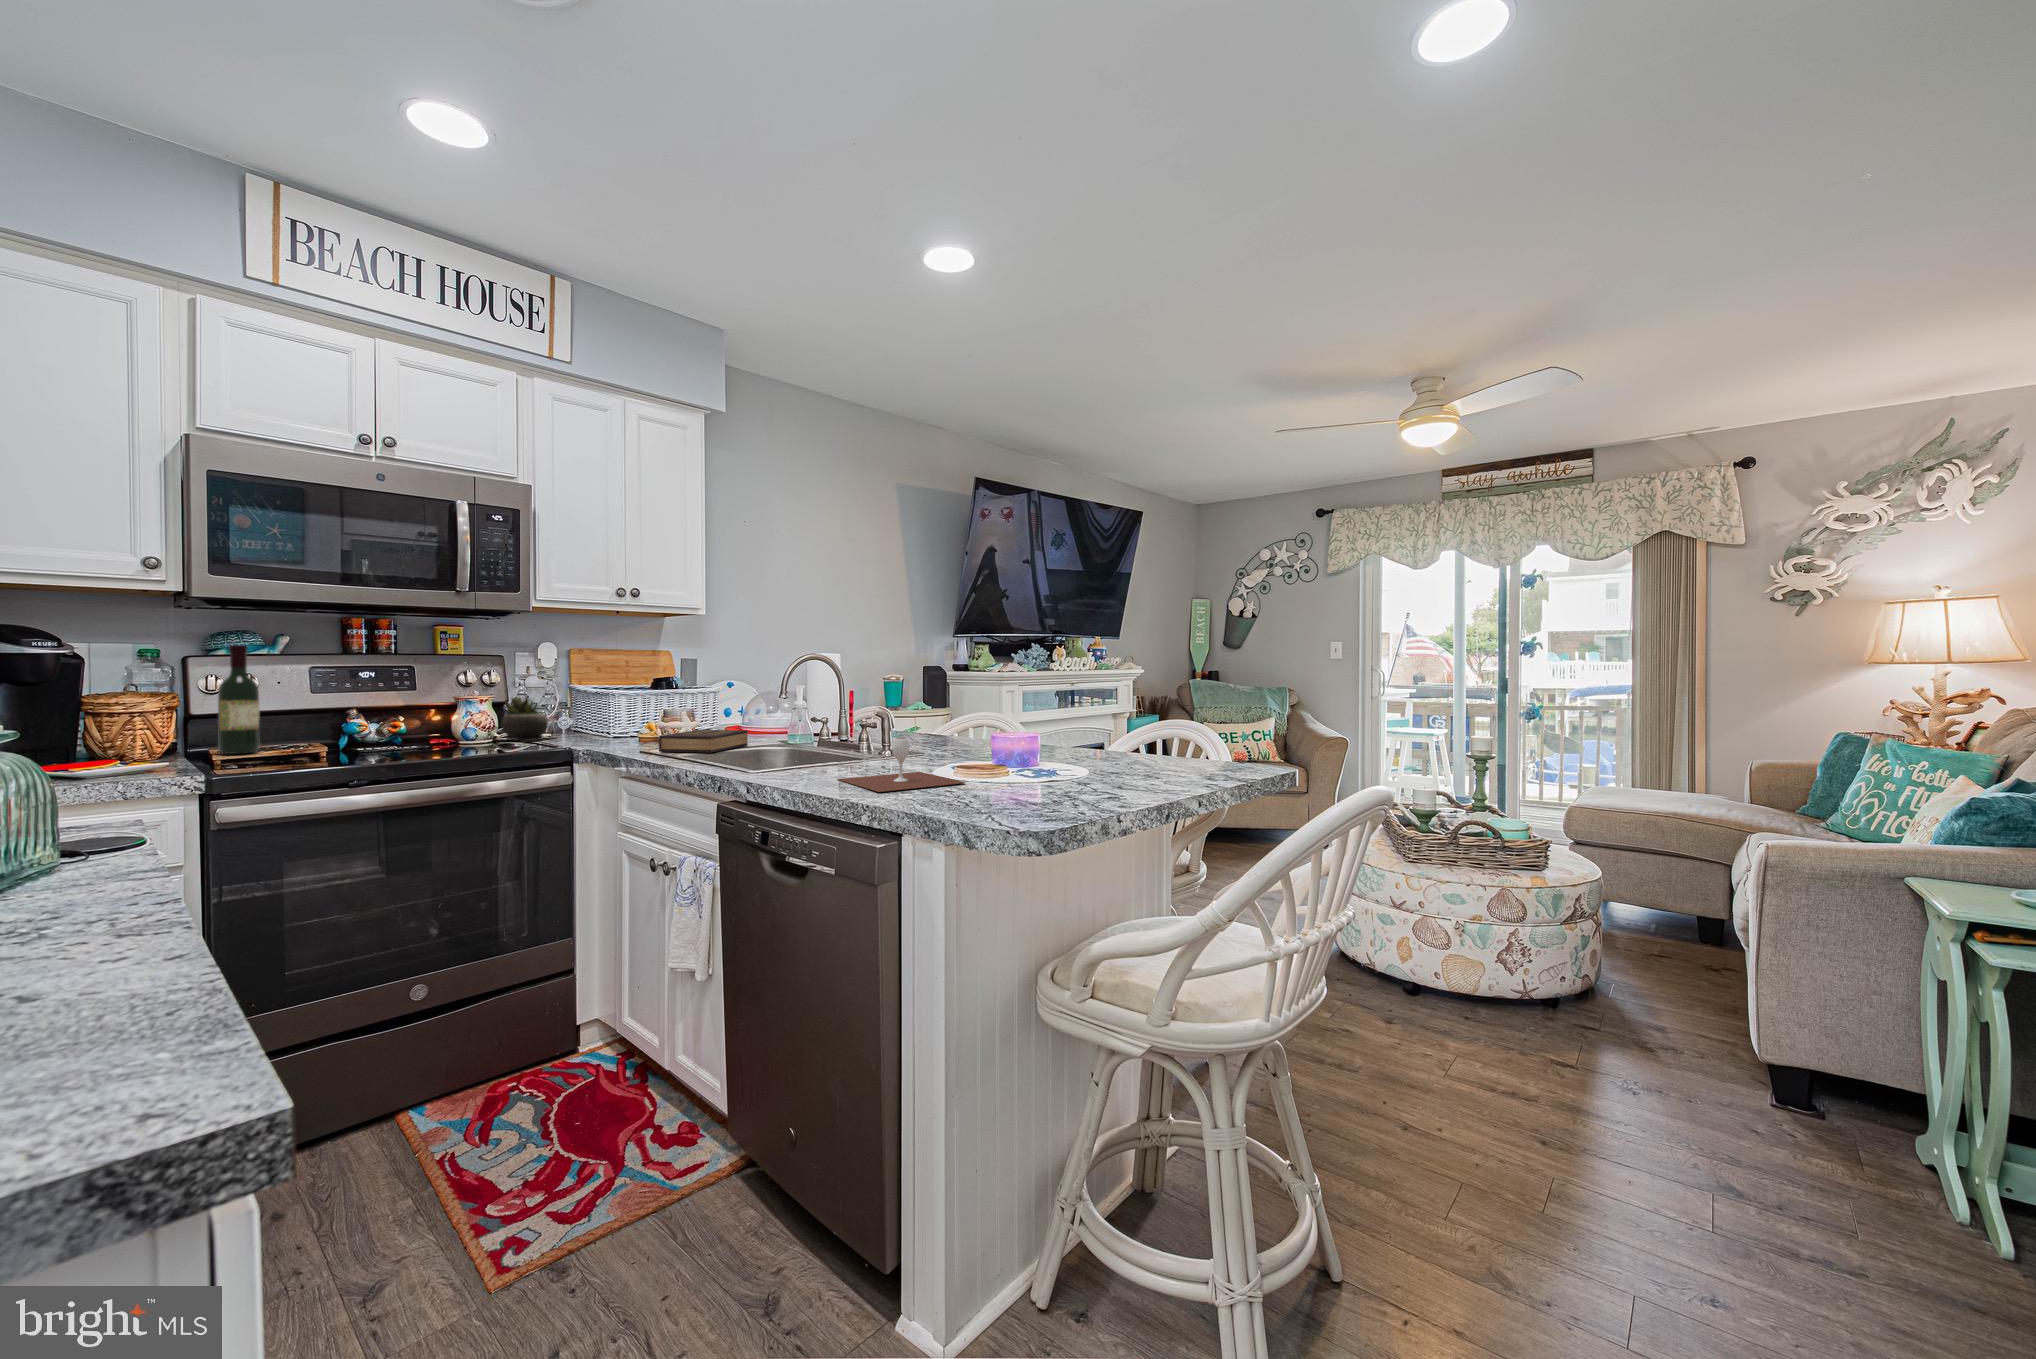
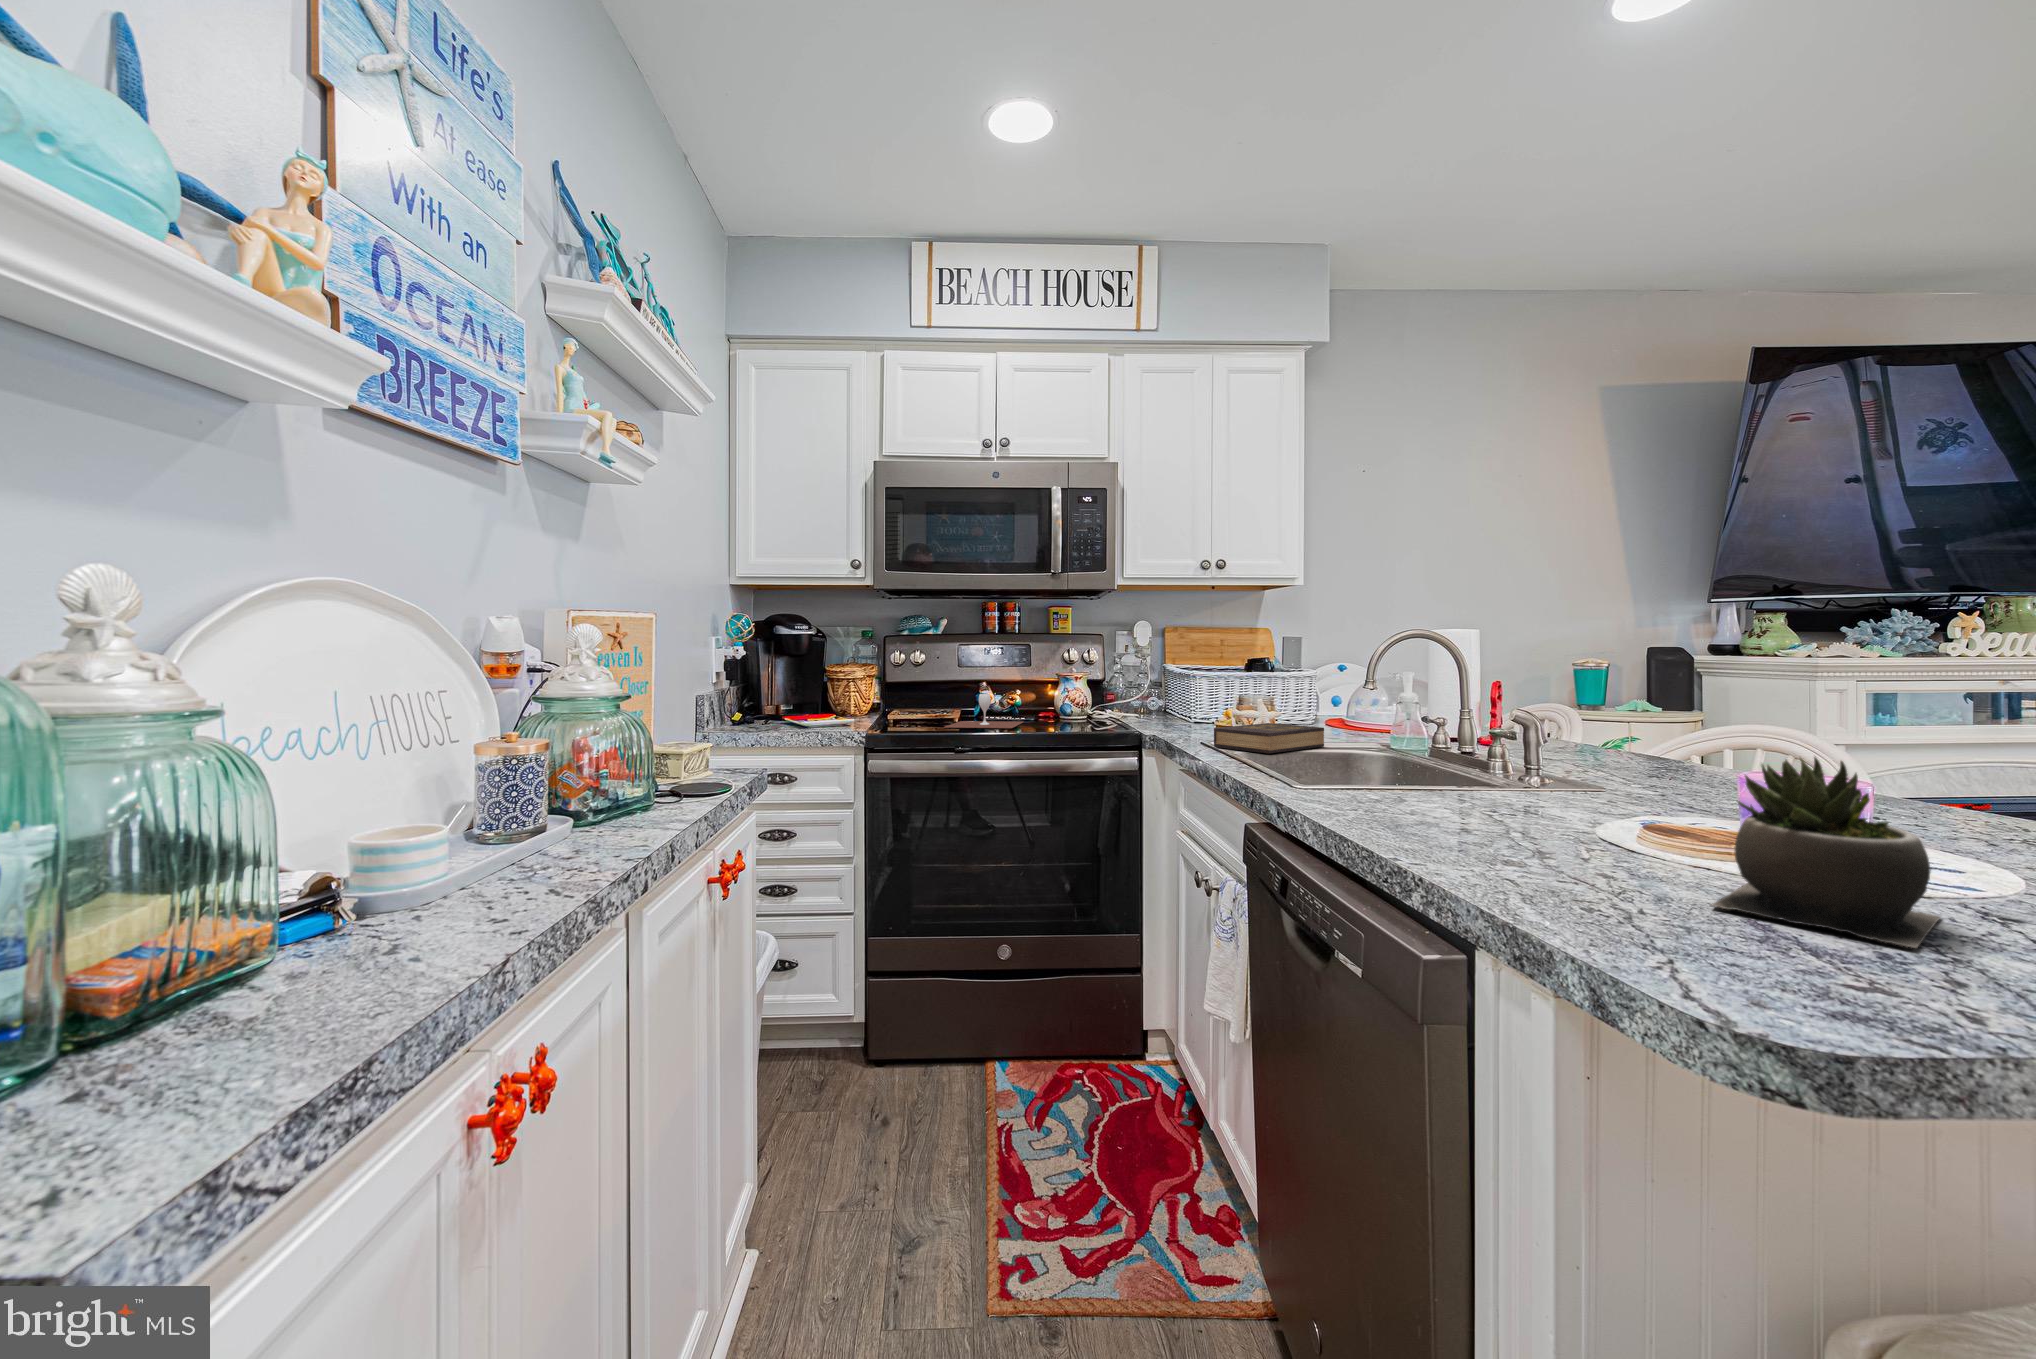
wine bottle: present [218,645,260,755] -> none [901,633,925,722]
succulent plant: present [502,696,549,741] -> present [1711,757,1940,948]
wine glass: present [837,738,966,792] -> present [944,694,1023,728]

